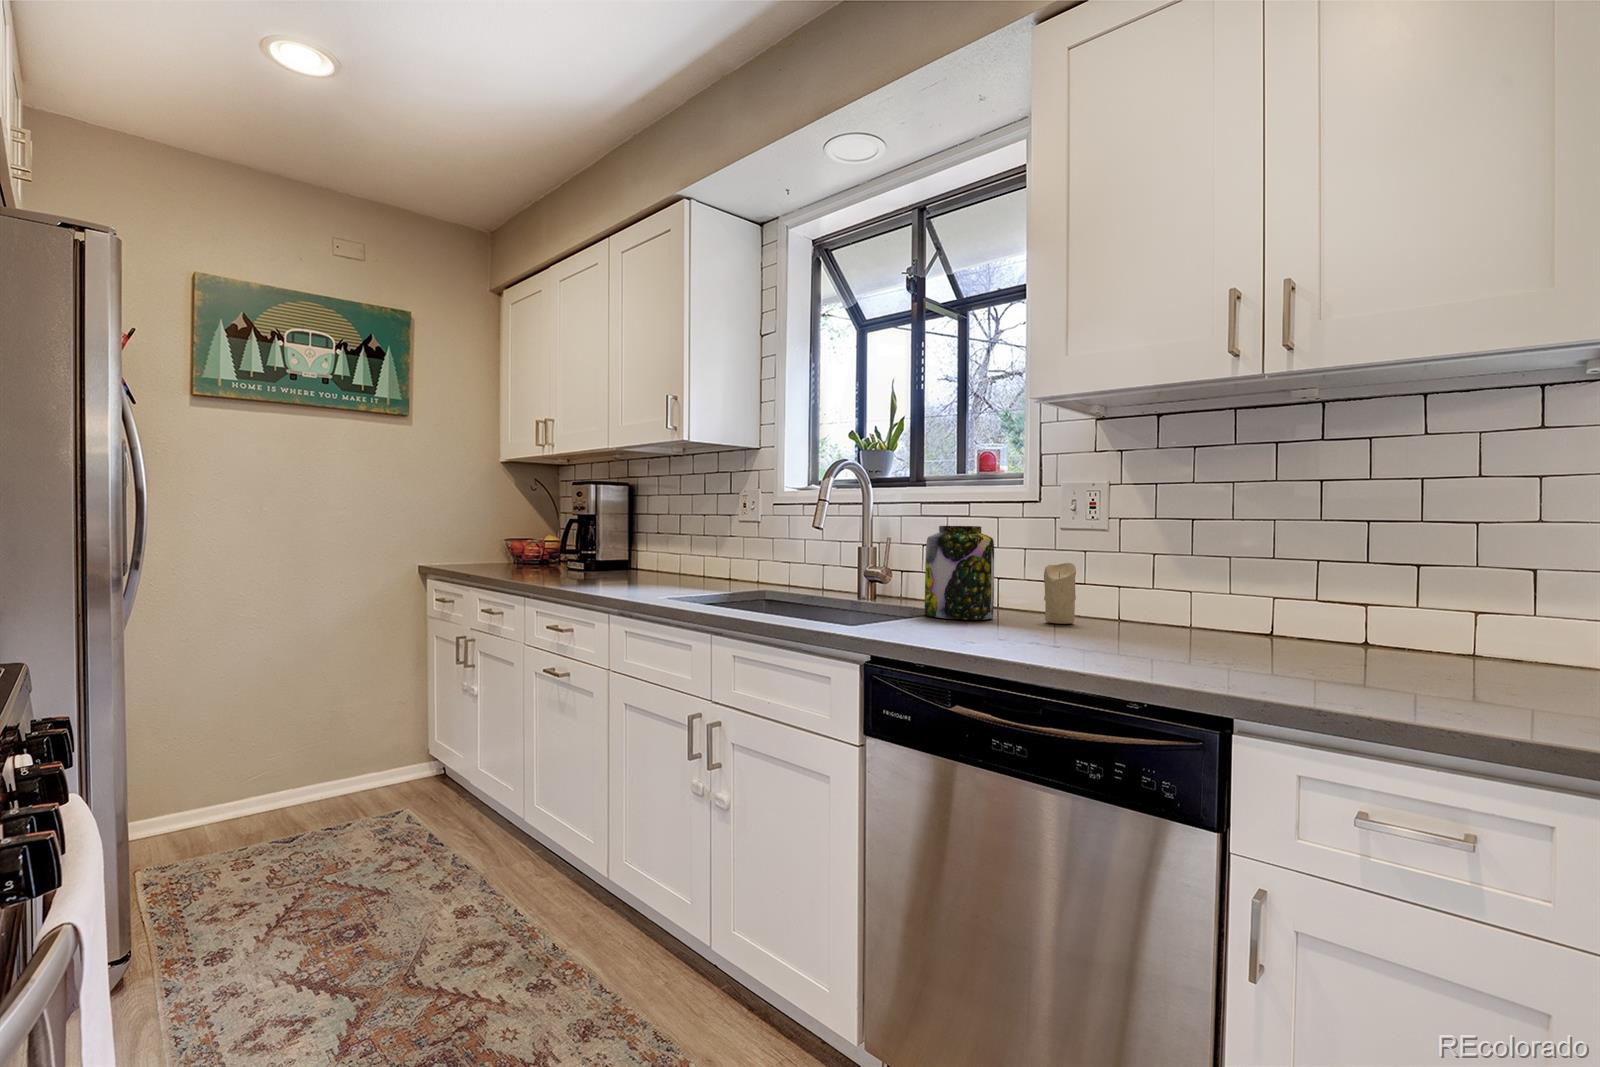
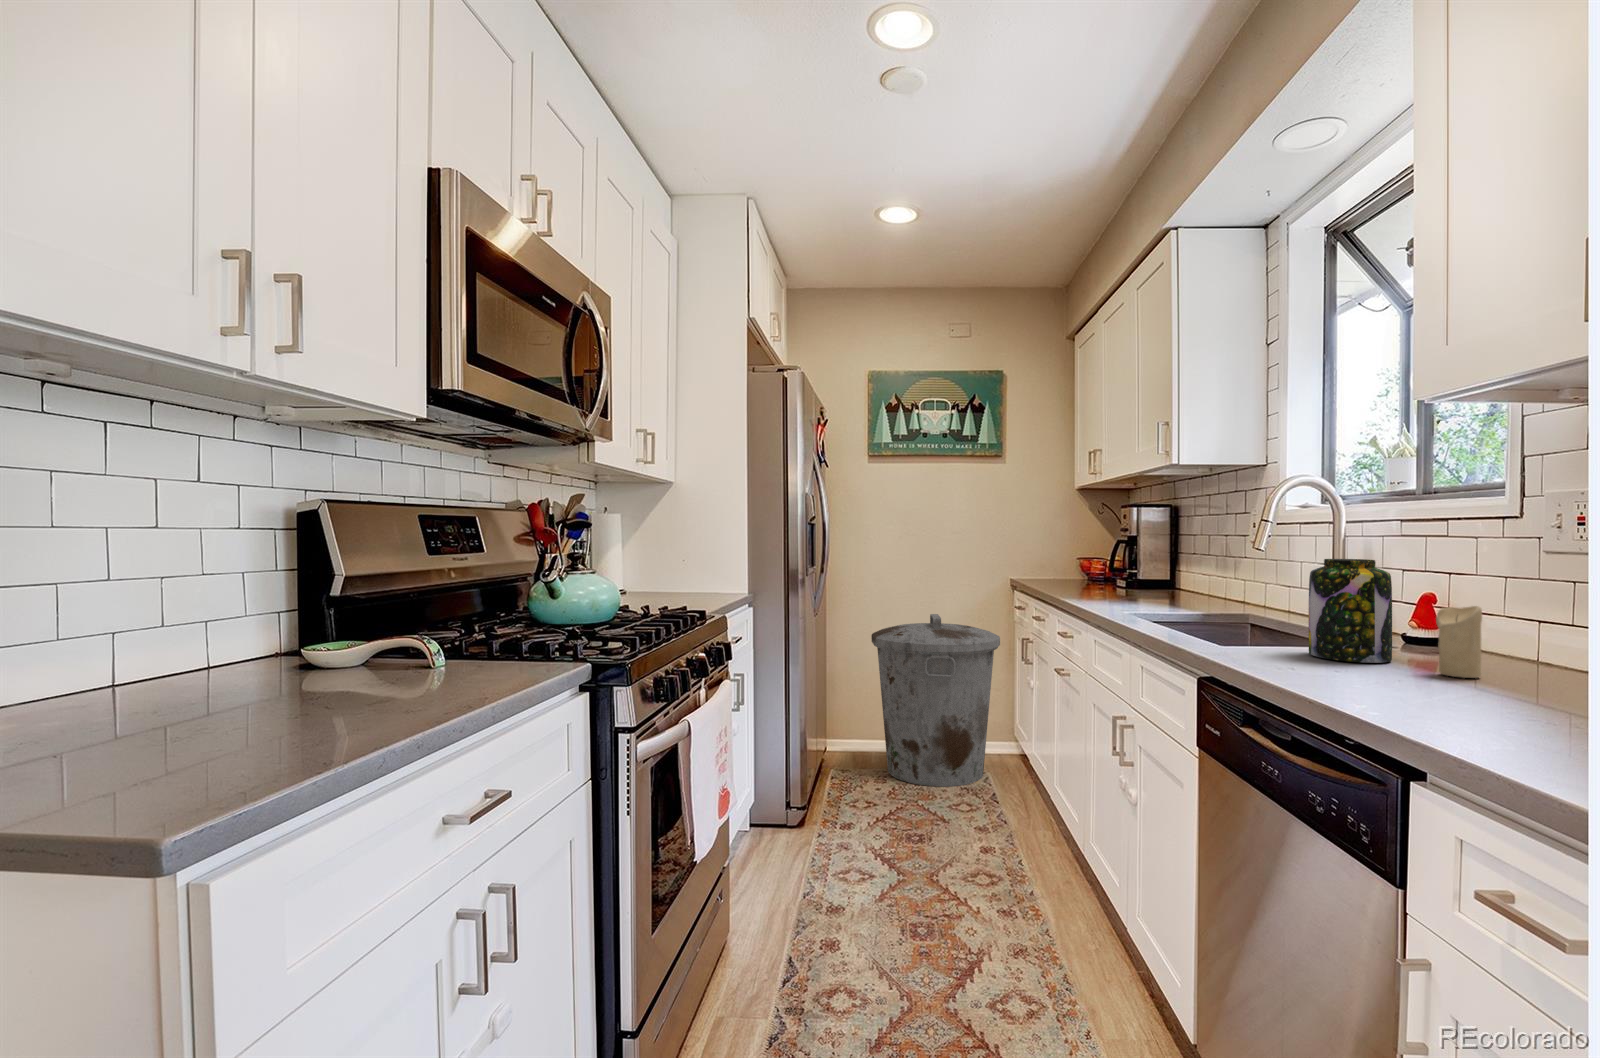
trash can: none [217,616,420,855] -> present [871,614,1000,787]

